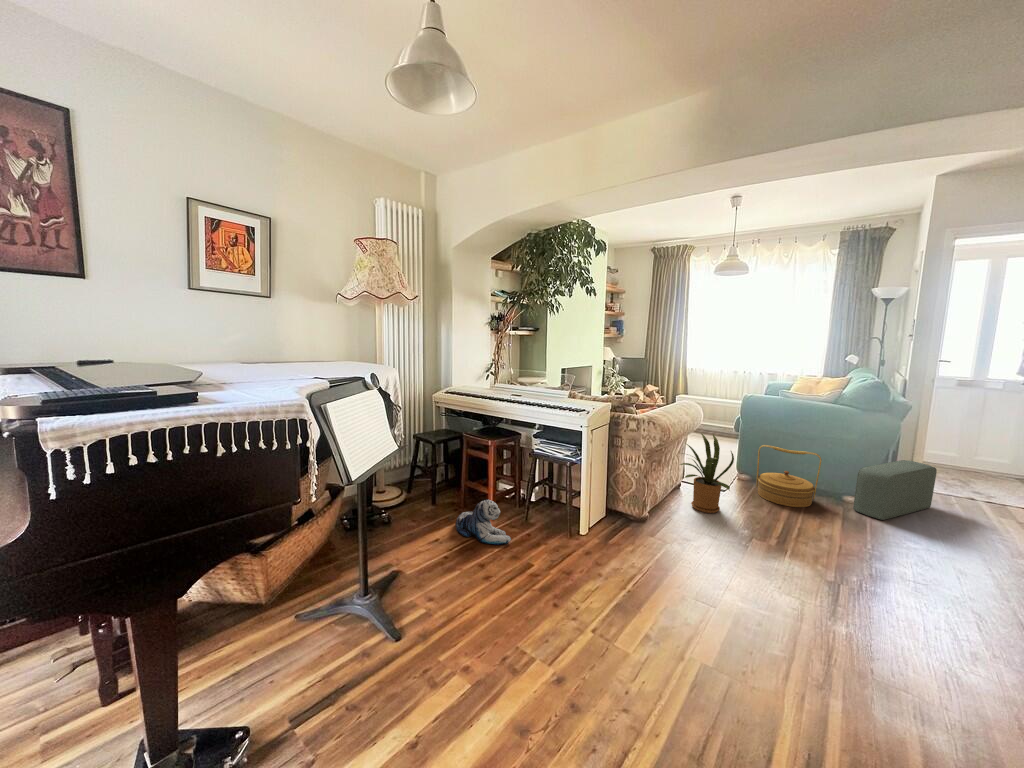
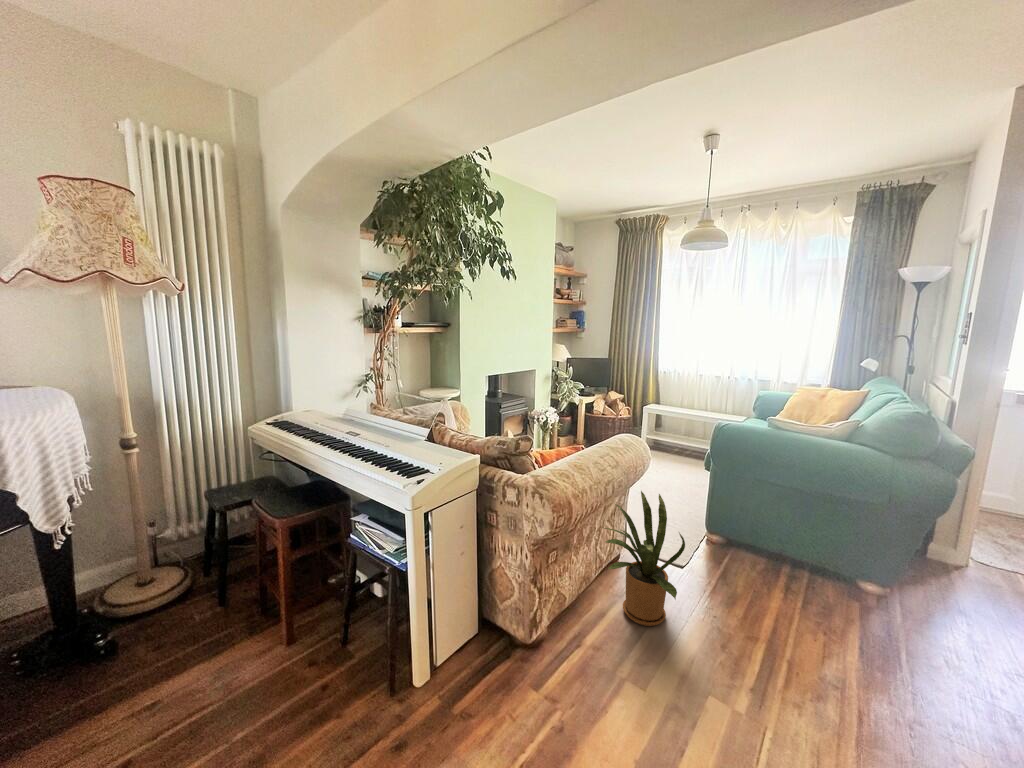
woven basket: present [756,445,822,507] -> none [730,503,828,608]
pouf: present [853,460,937,520] -> none [877,528,1007,639]
plush toy: present [456,499,511,545] -> none [187,633,267,730]

